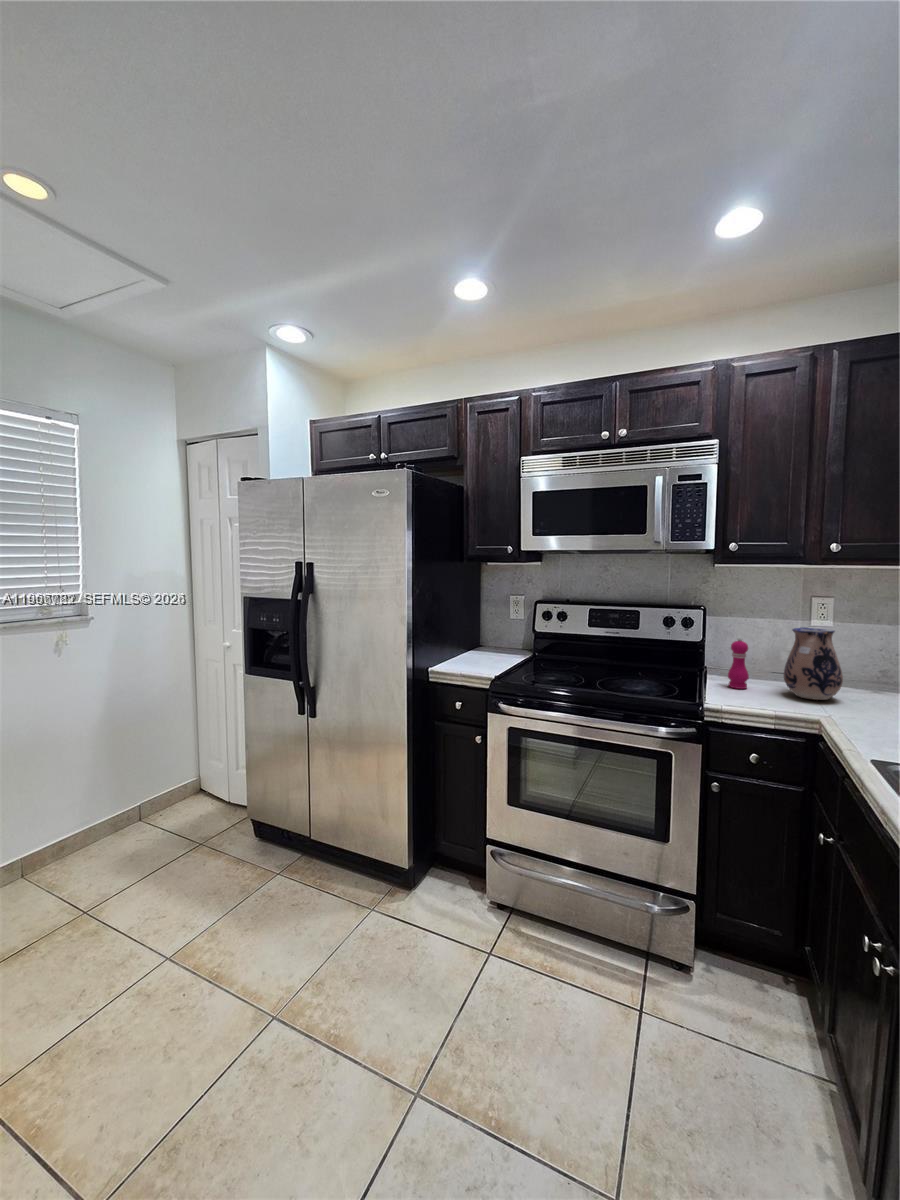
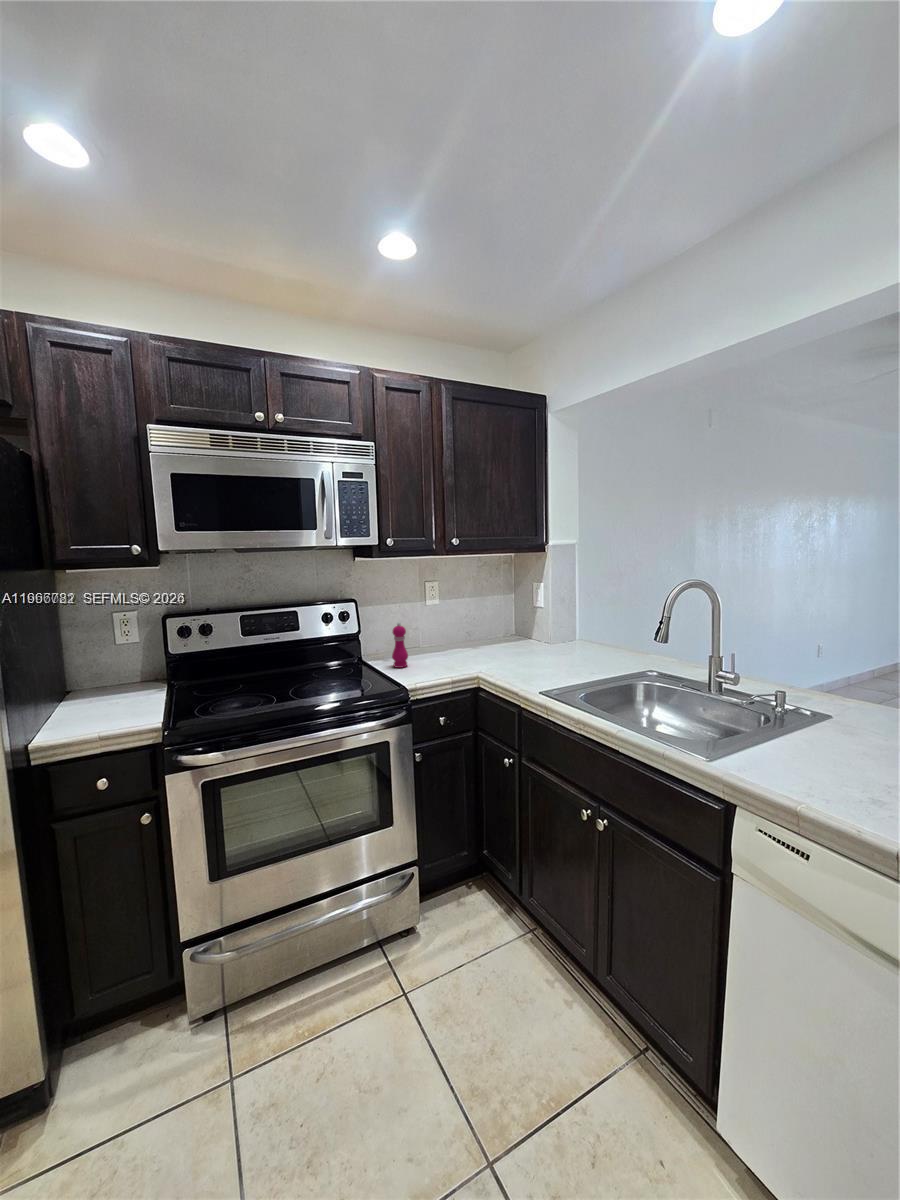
ceramic pitcher: present [784,627,843,700] -> none [430,607,469,663]

